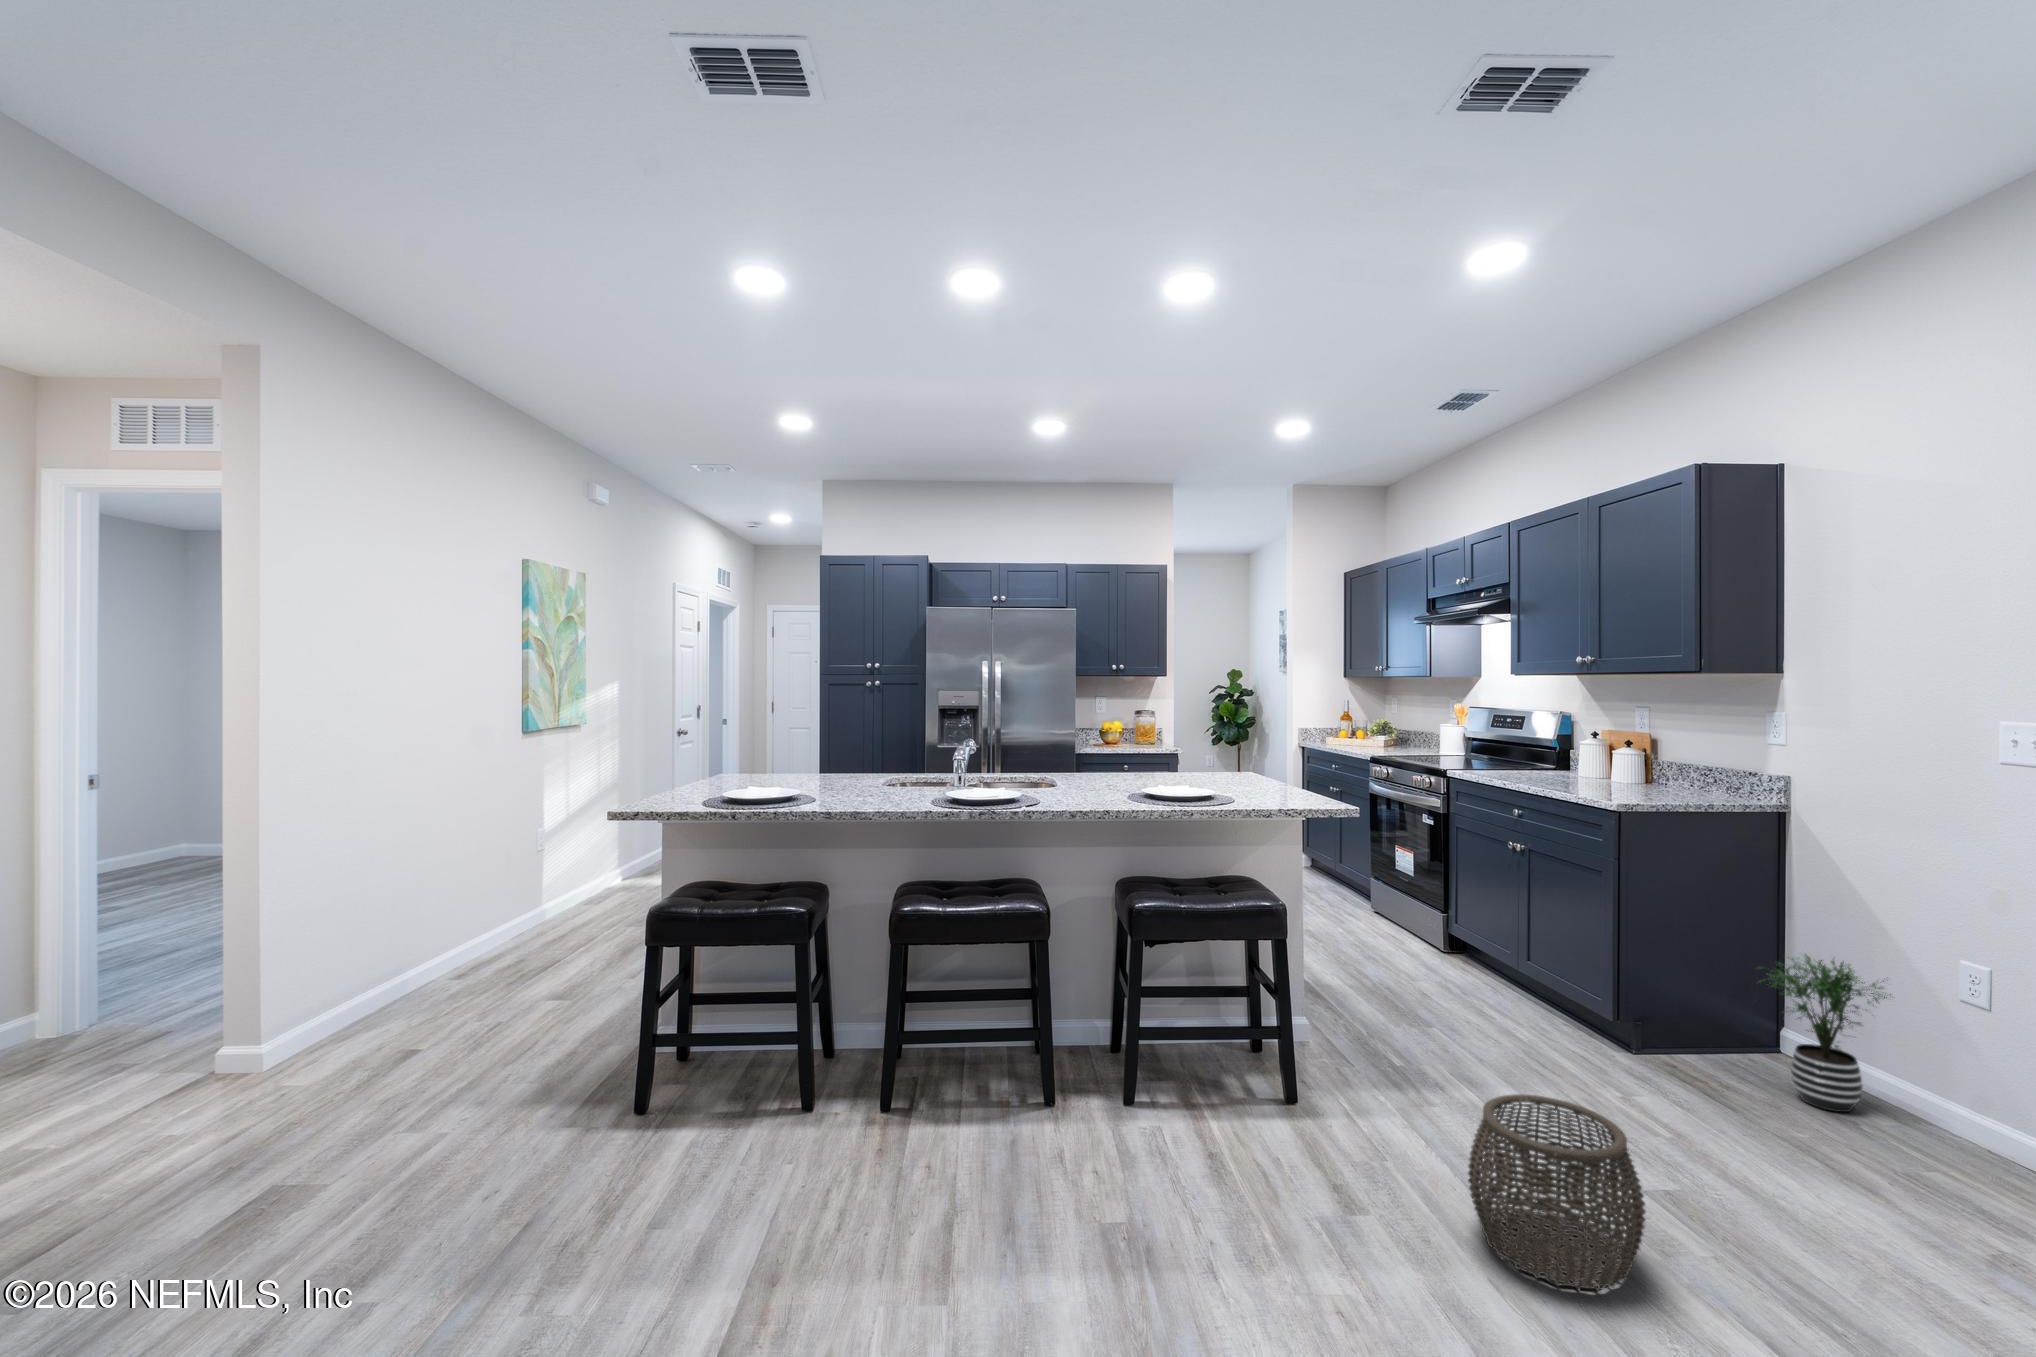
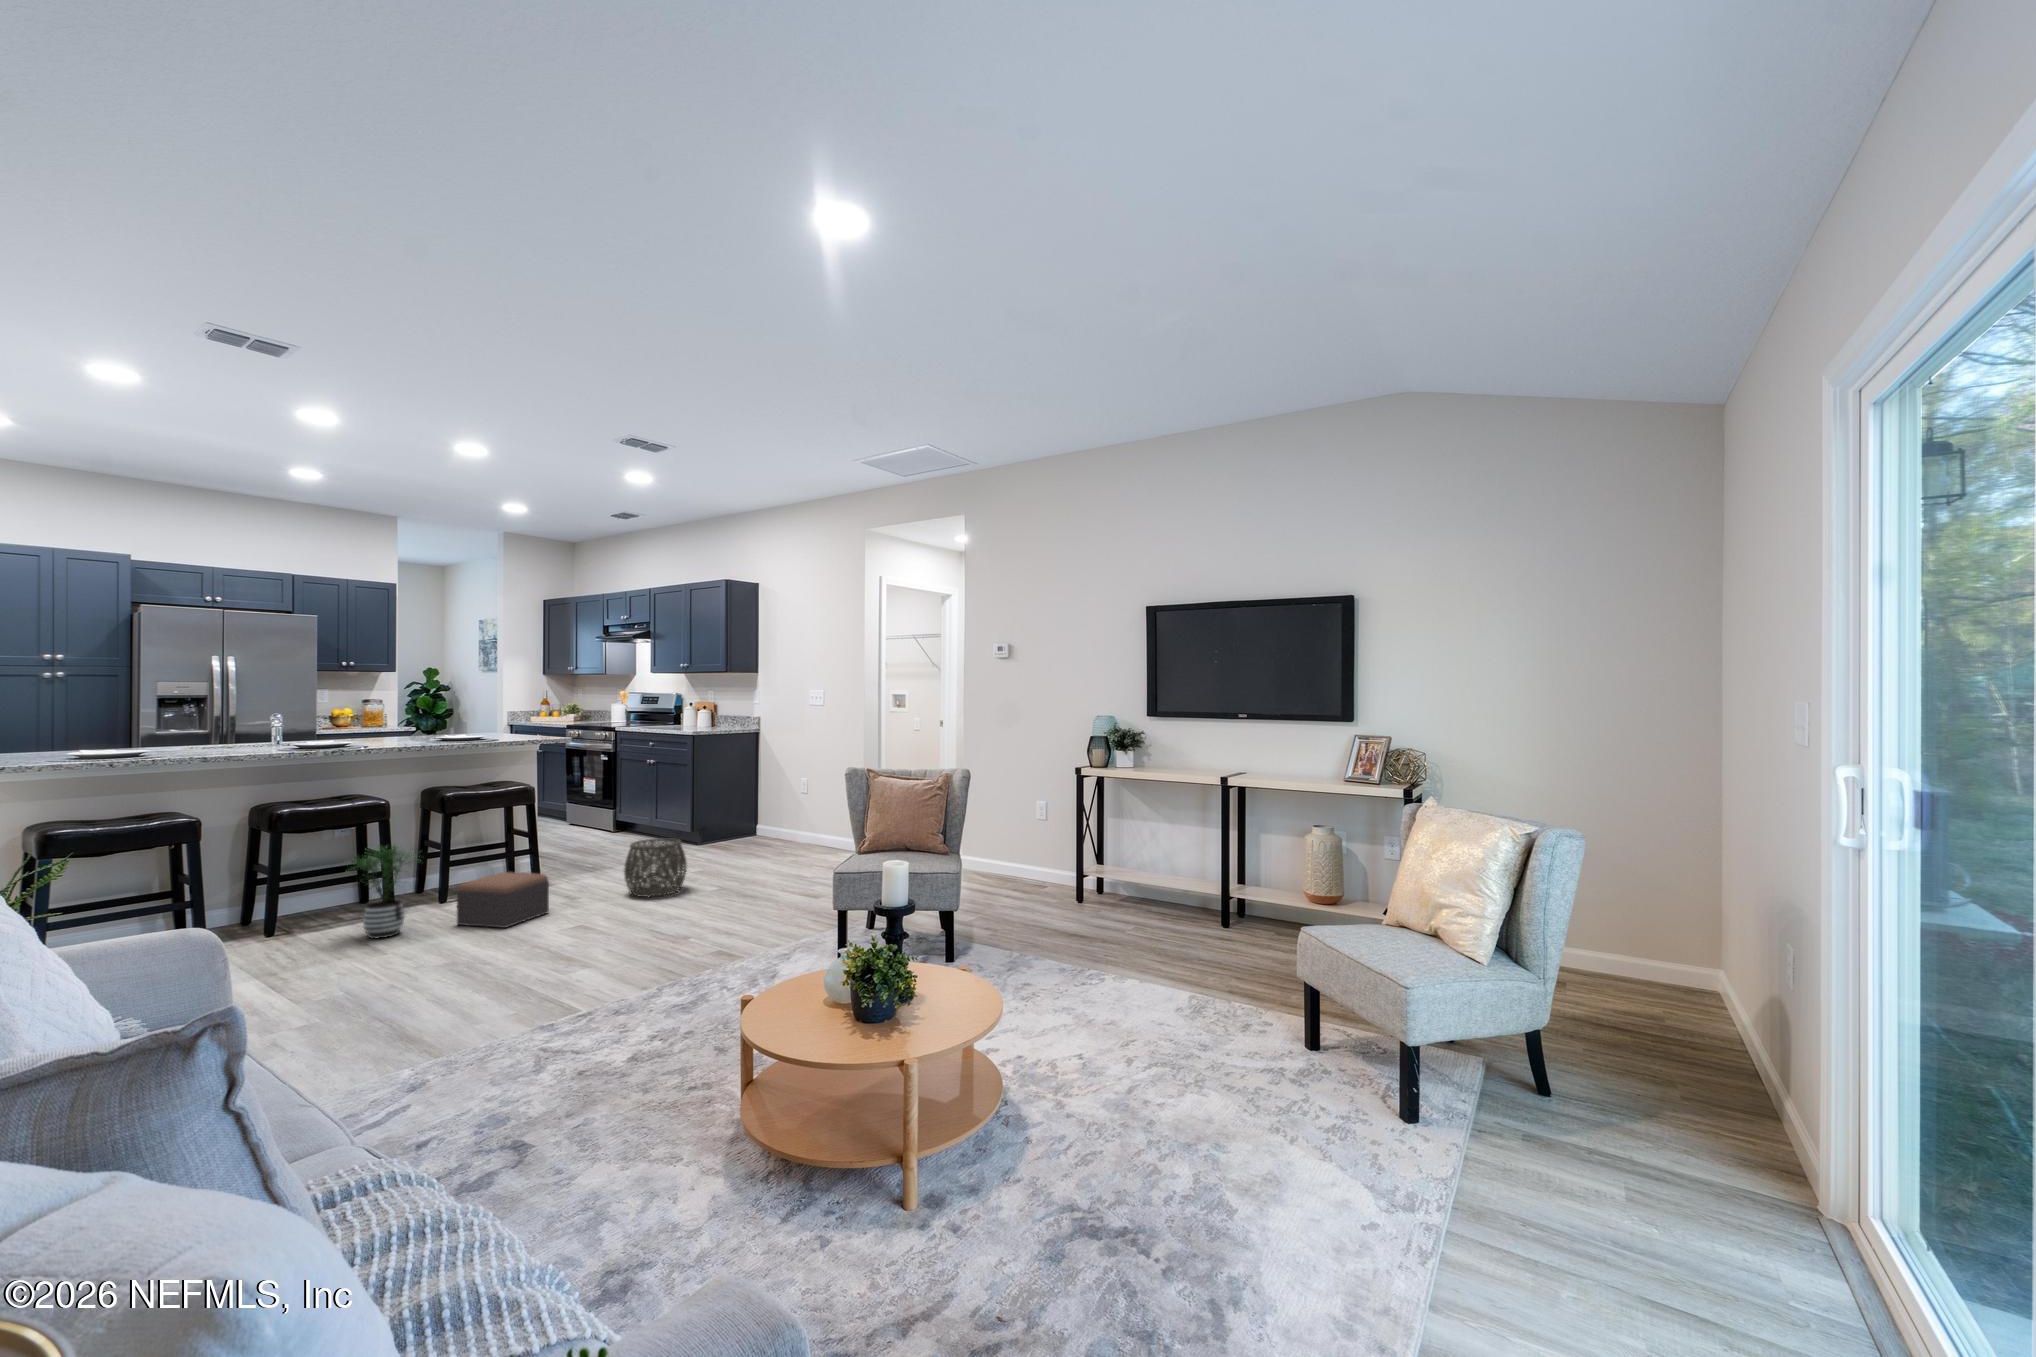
potted plant: present [1770,954,1891,1112] -> present [346,845,421,938]
footstool: none [1115,1106,1292,1284] -> present [457,872,549,928]

